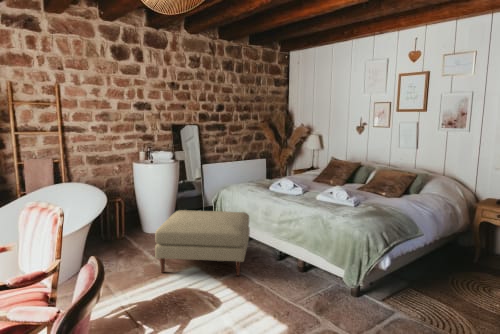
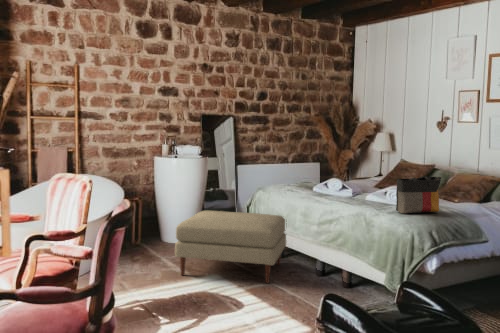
tote bag: none [347,181,384,215] -> present [396,176,441,213]

